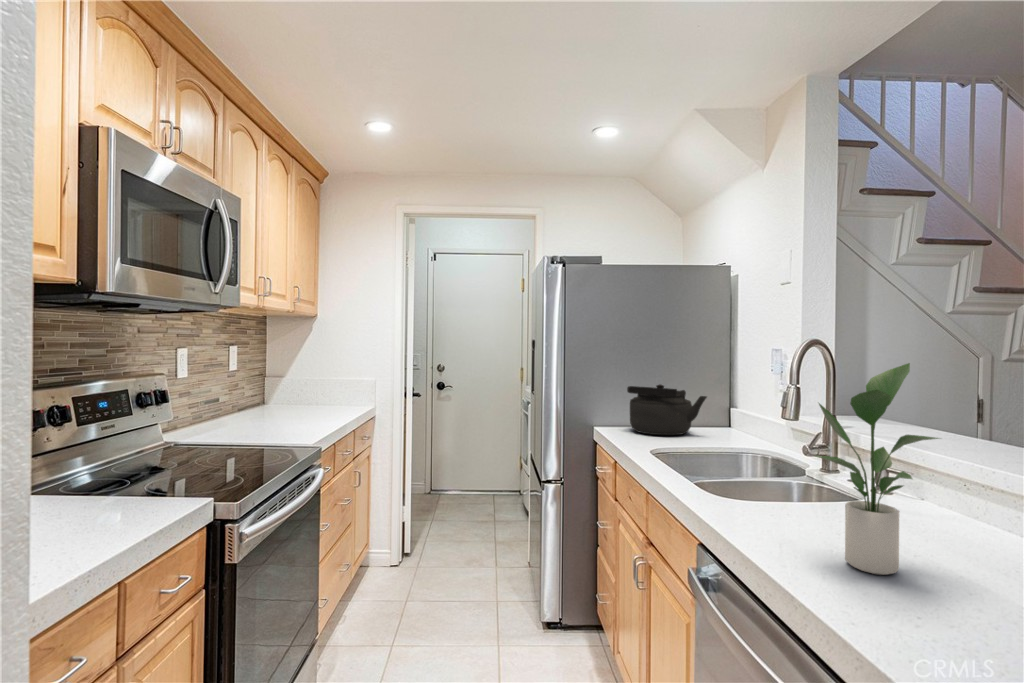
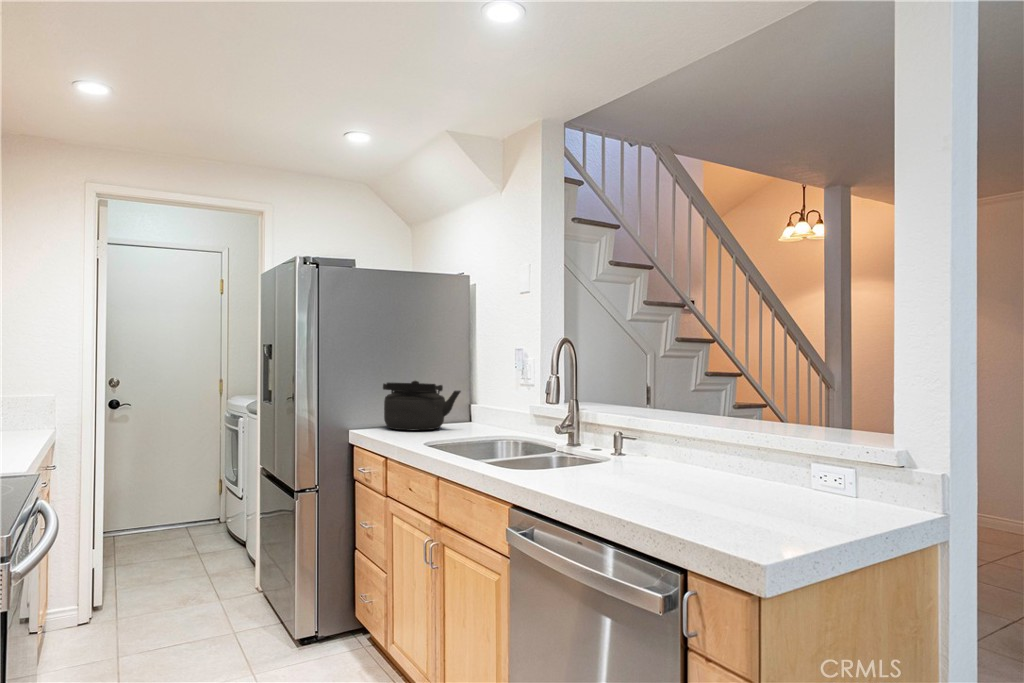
potted plant: present [815,363,939,575] -> none [611,347,687,497]

